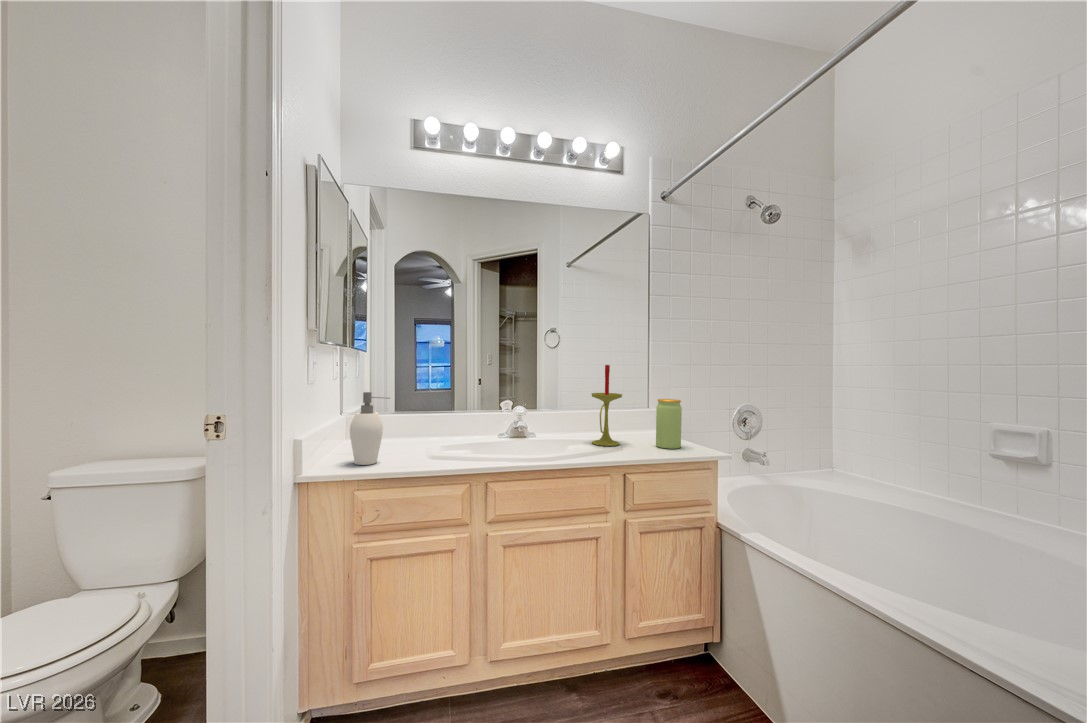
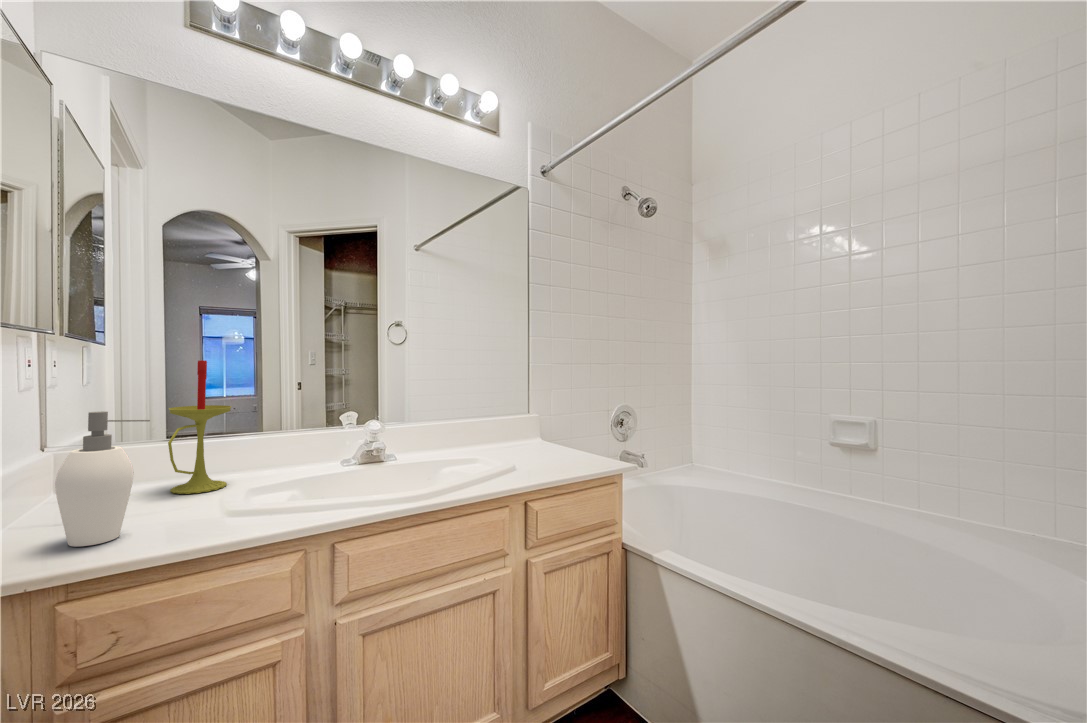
candle: present [591,365,622,446] -> present [168,360,231,494]
jar: present [656,399,682,449] -> none [548,403,578,463]

